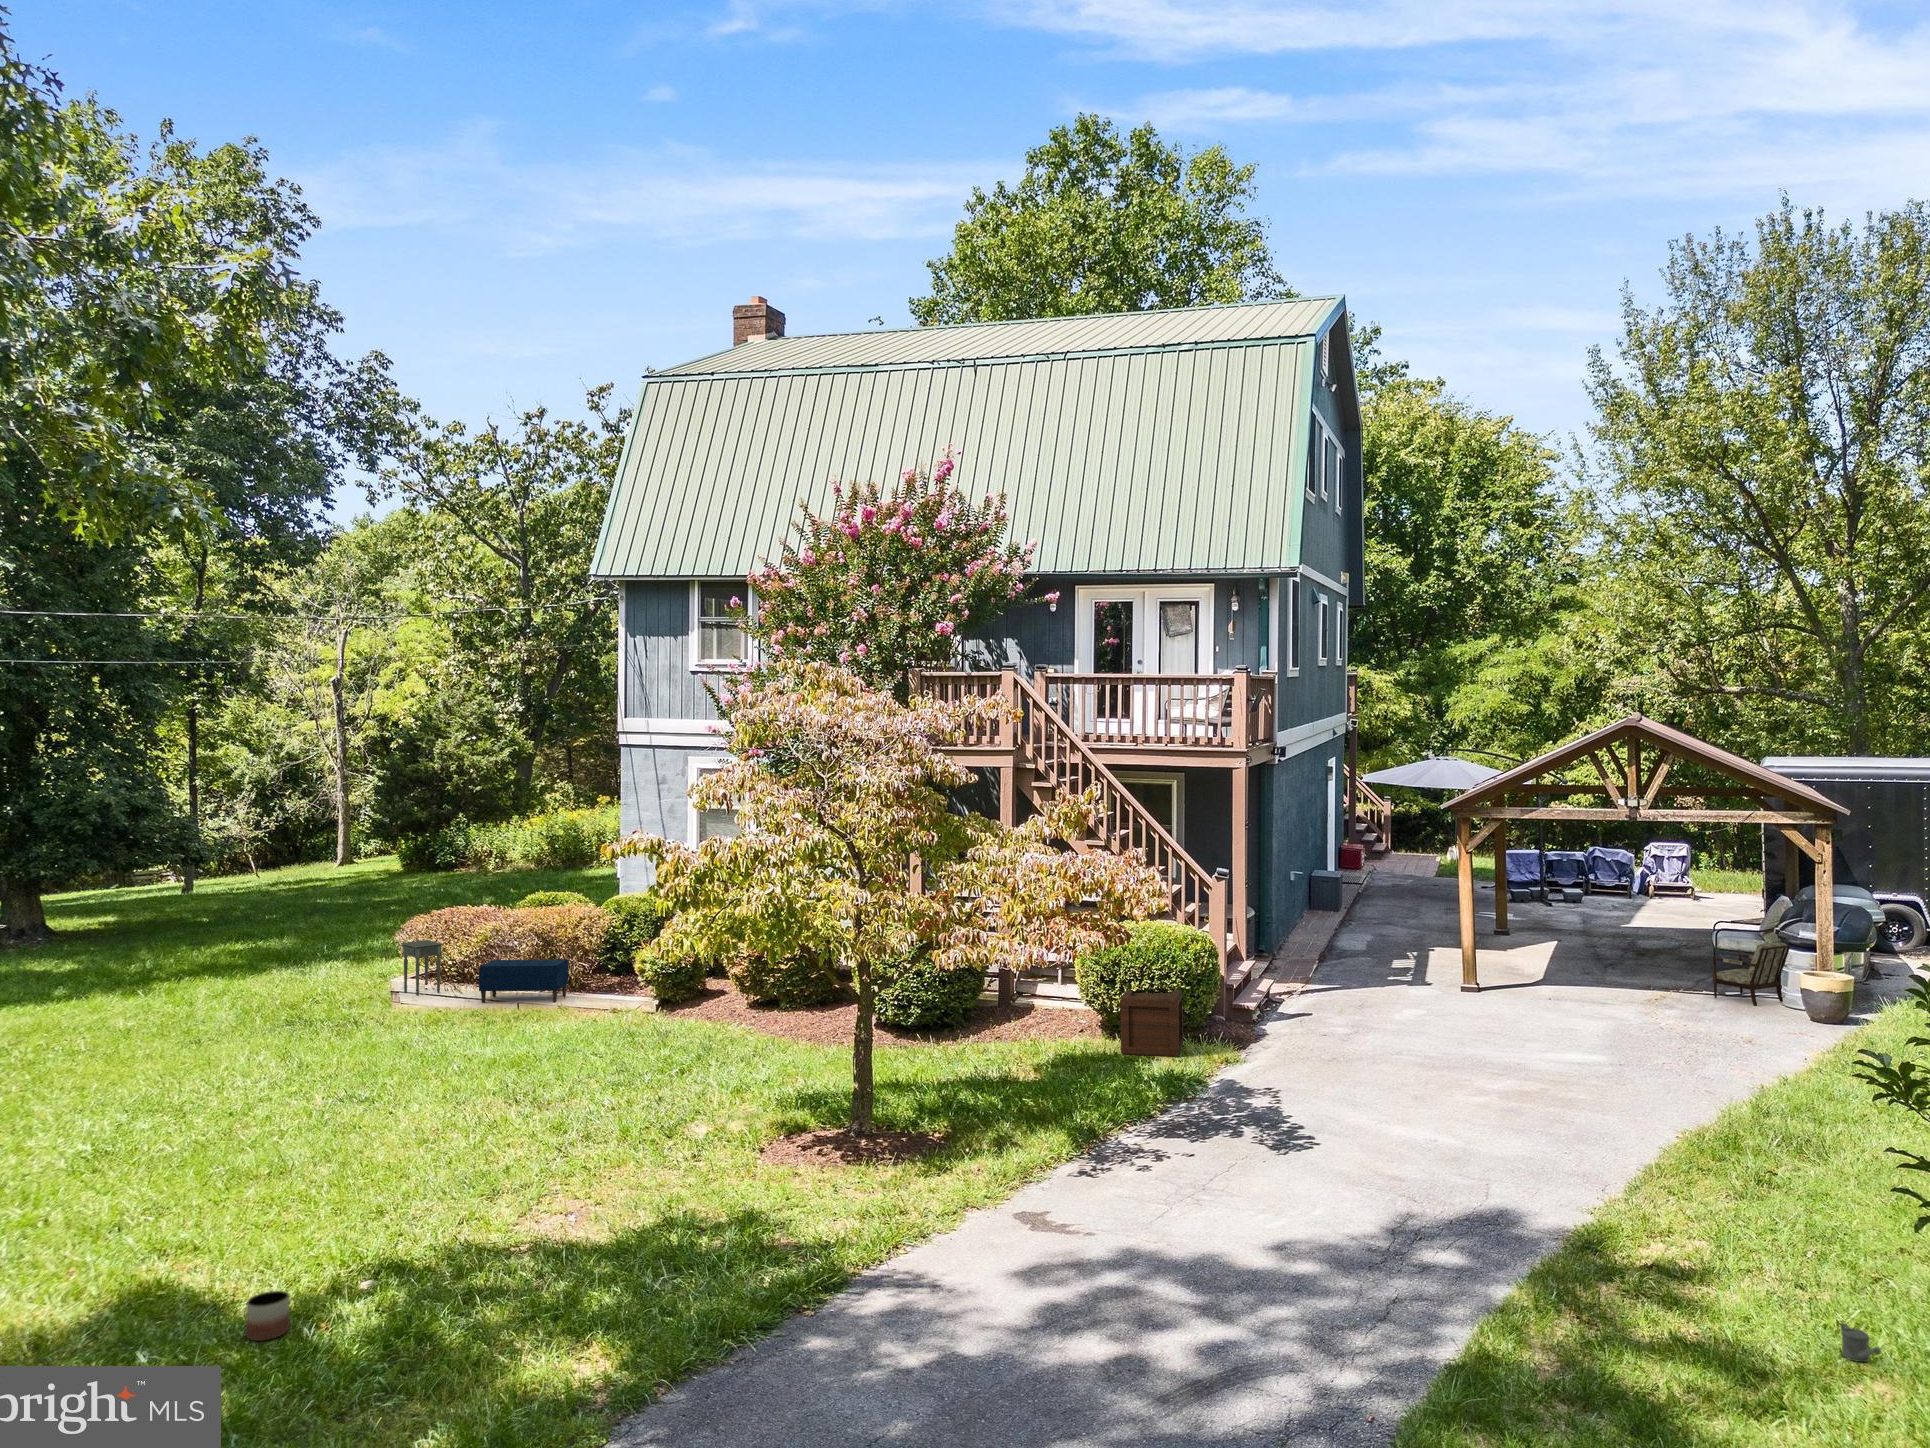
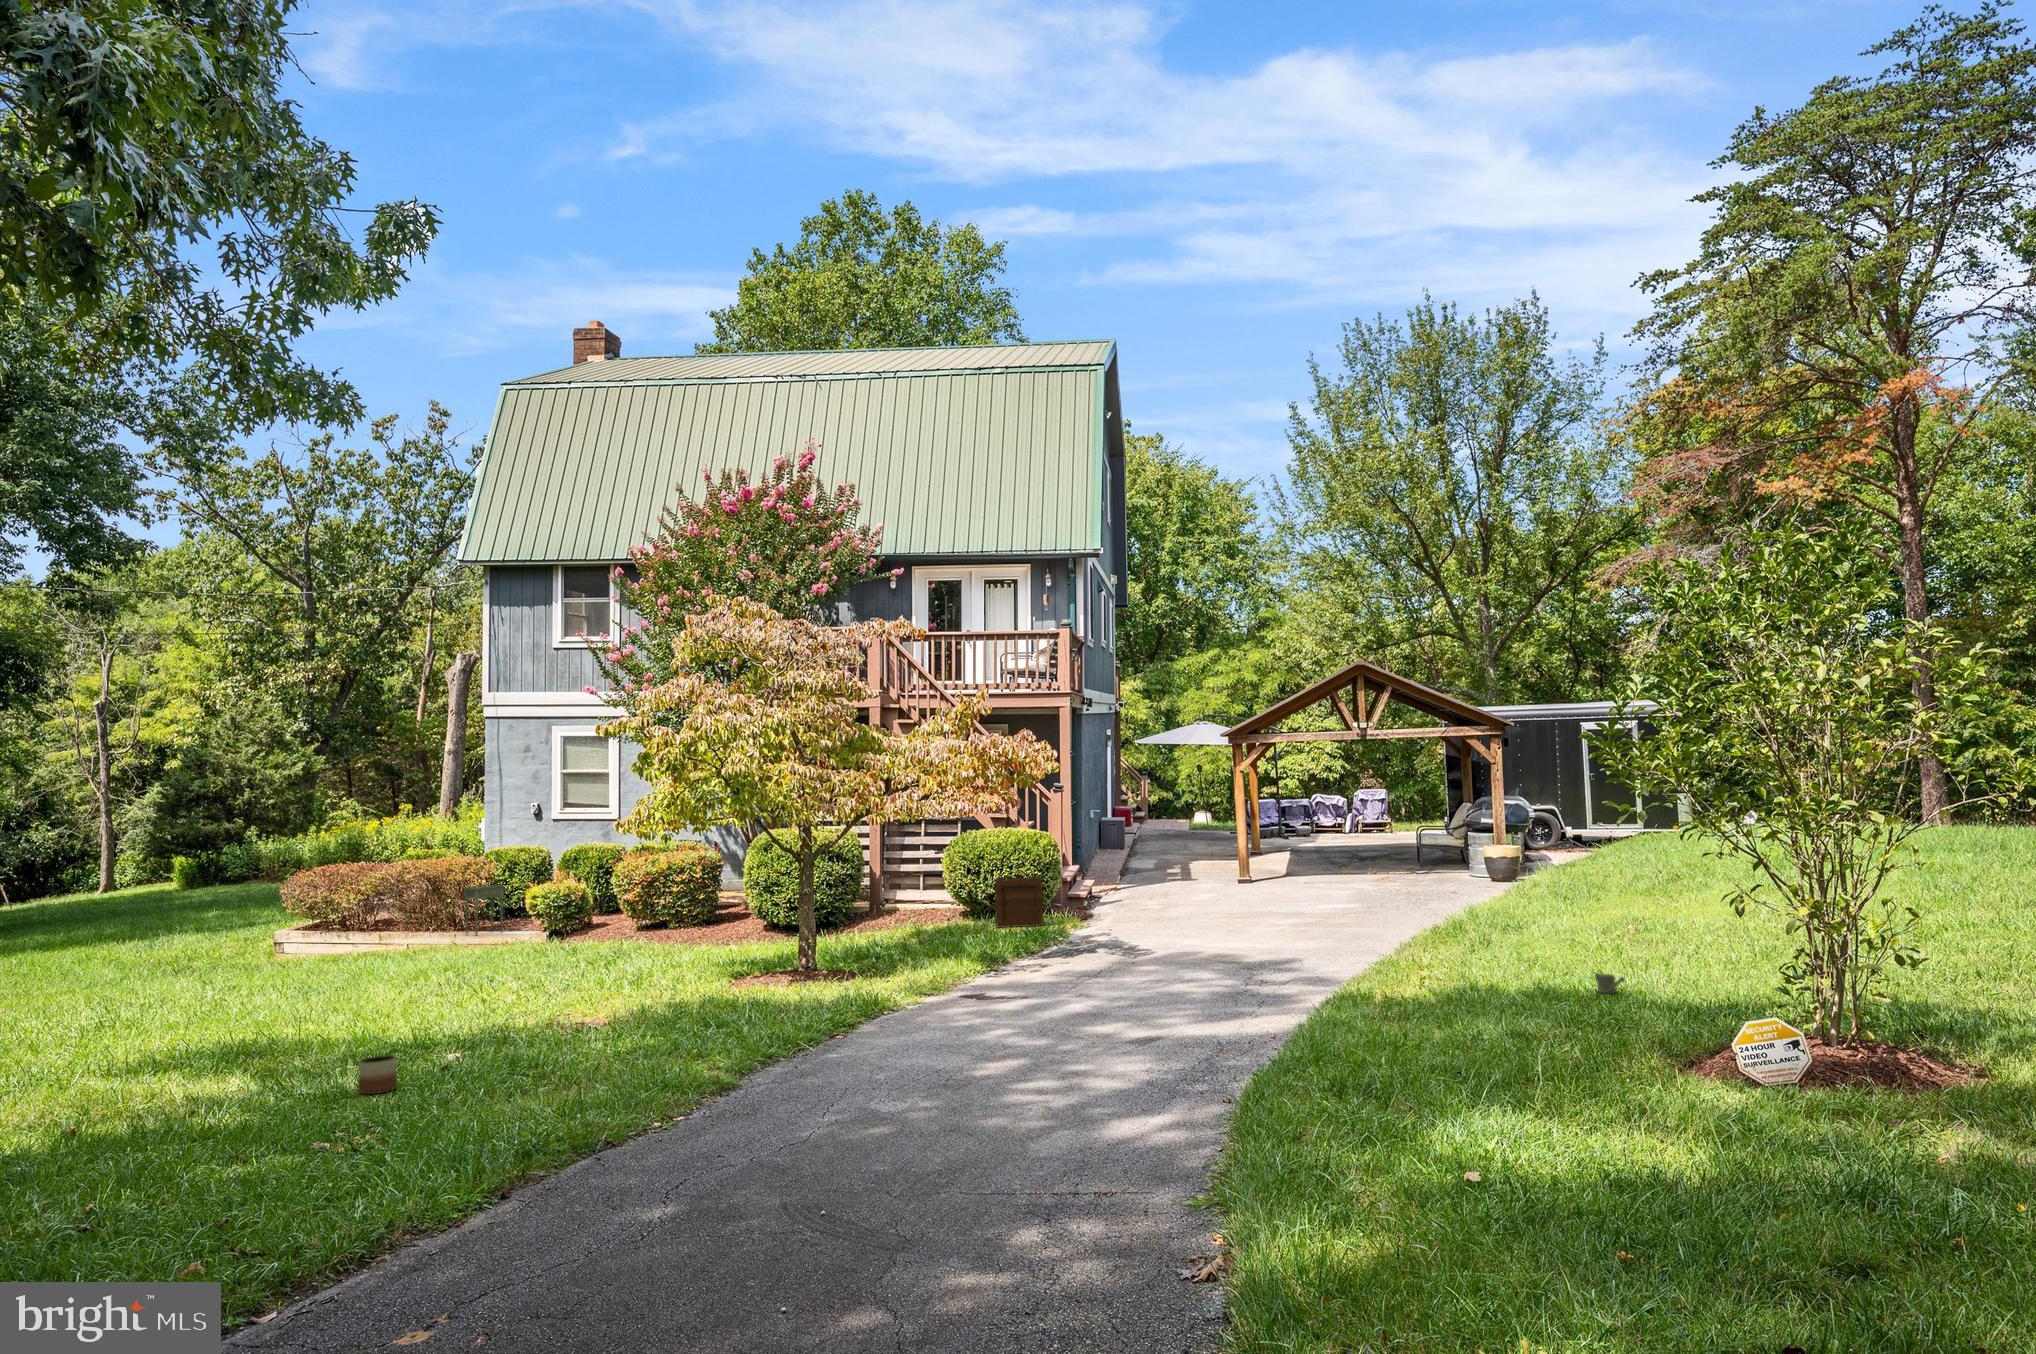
side table: present [401,940,442,996] -> present [464,885,504,935]
armchair: present [1712,942,1791,1006] -> none [1426,830,1481,879]
bench: present [479,959,568,1003] -> none [369,902,457,944]

